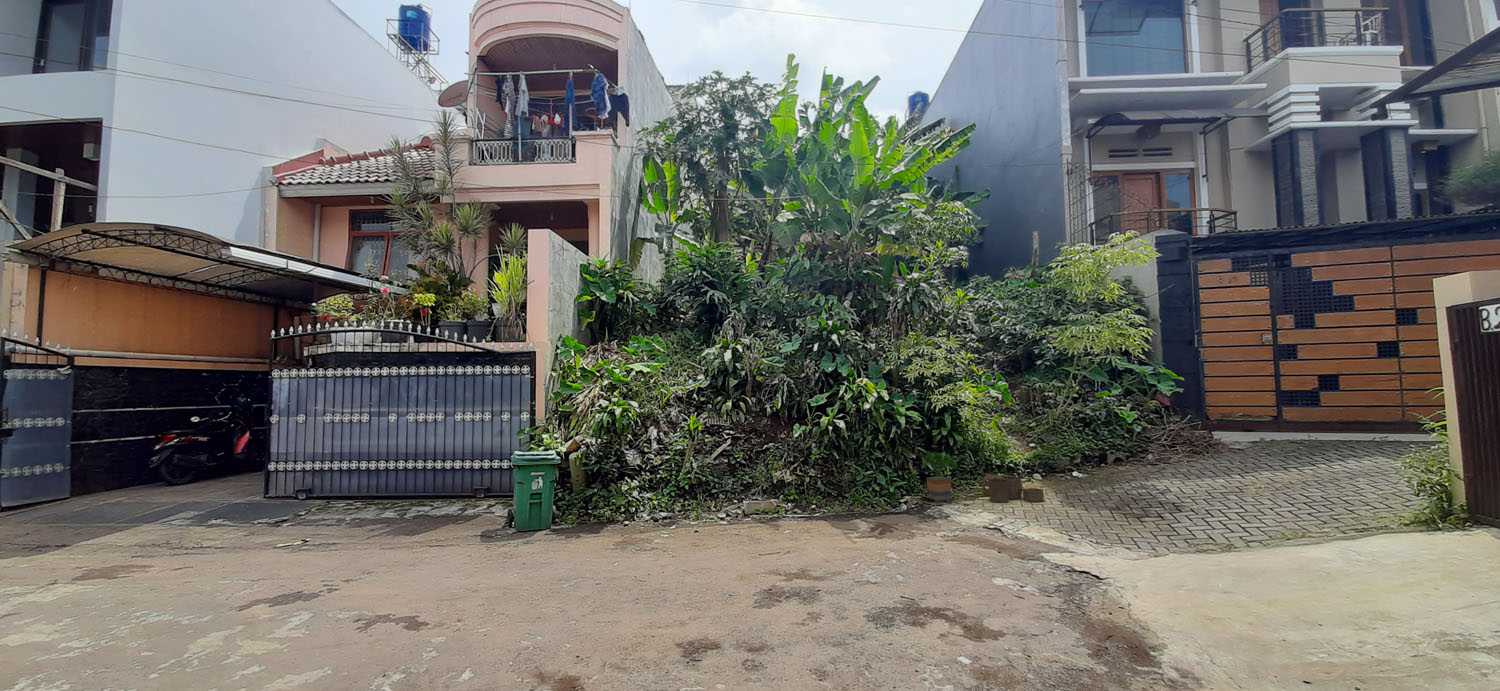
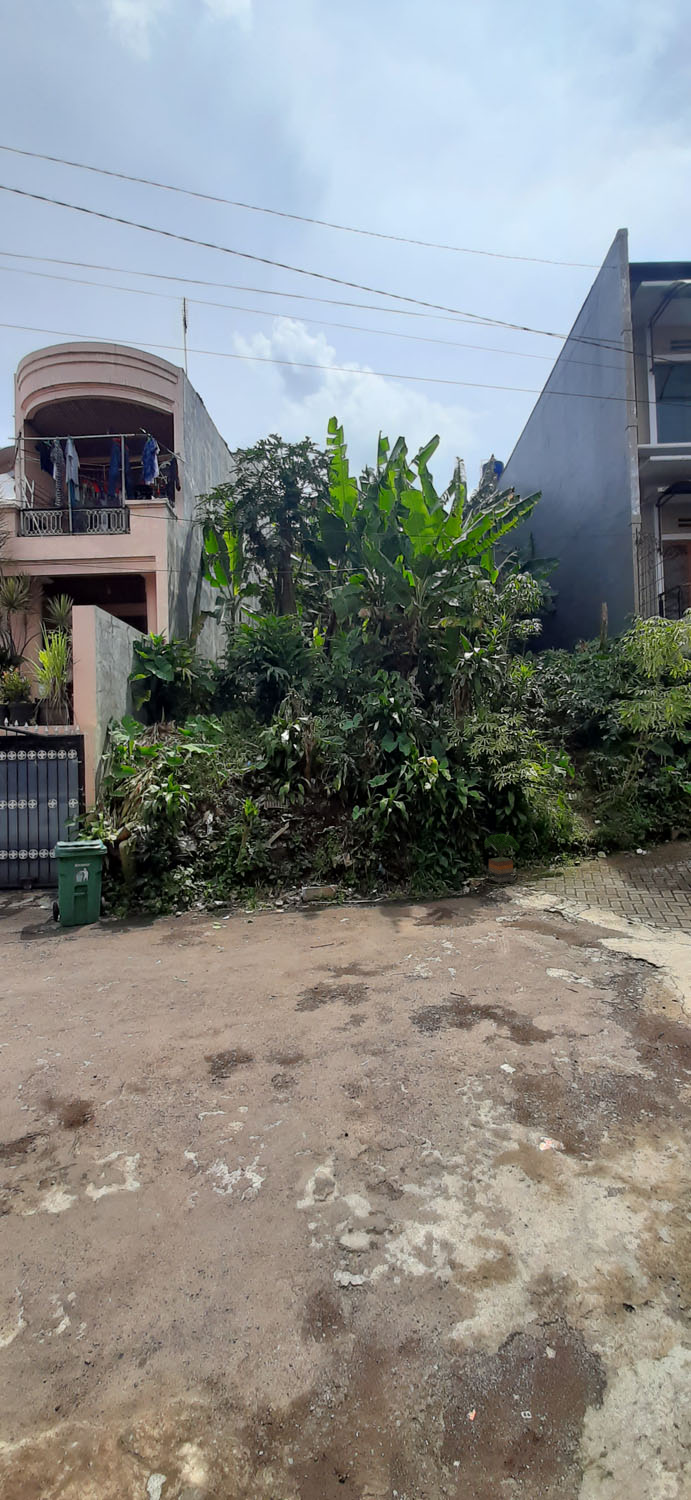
woven basket: present [983,472,1044,502] -> none [546,851,607,883]

